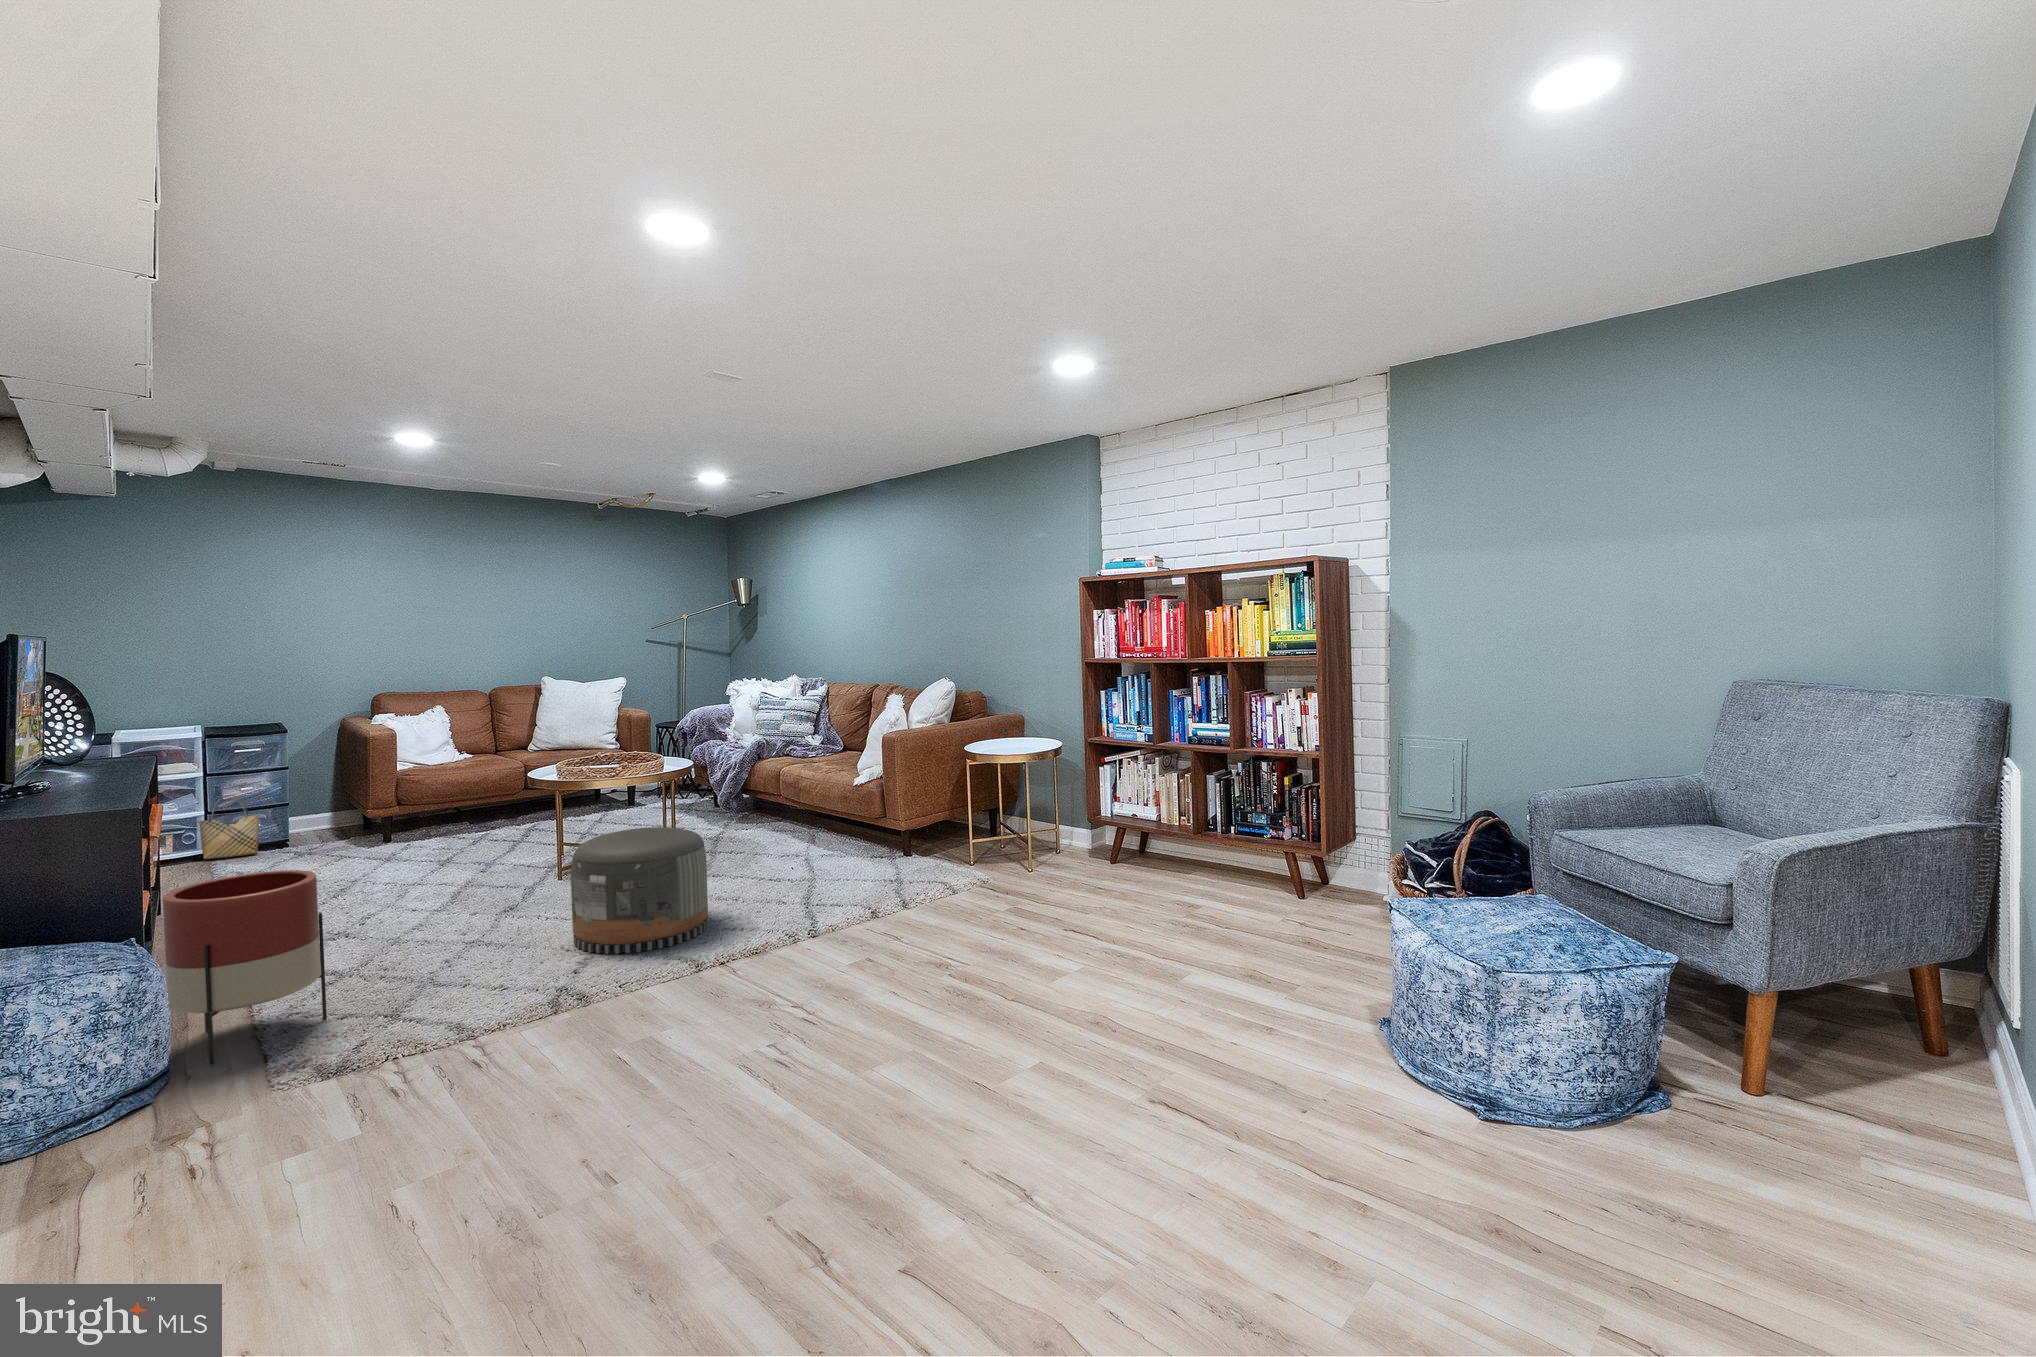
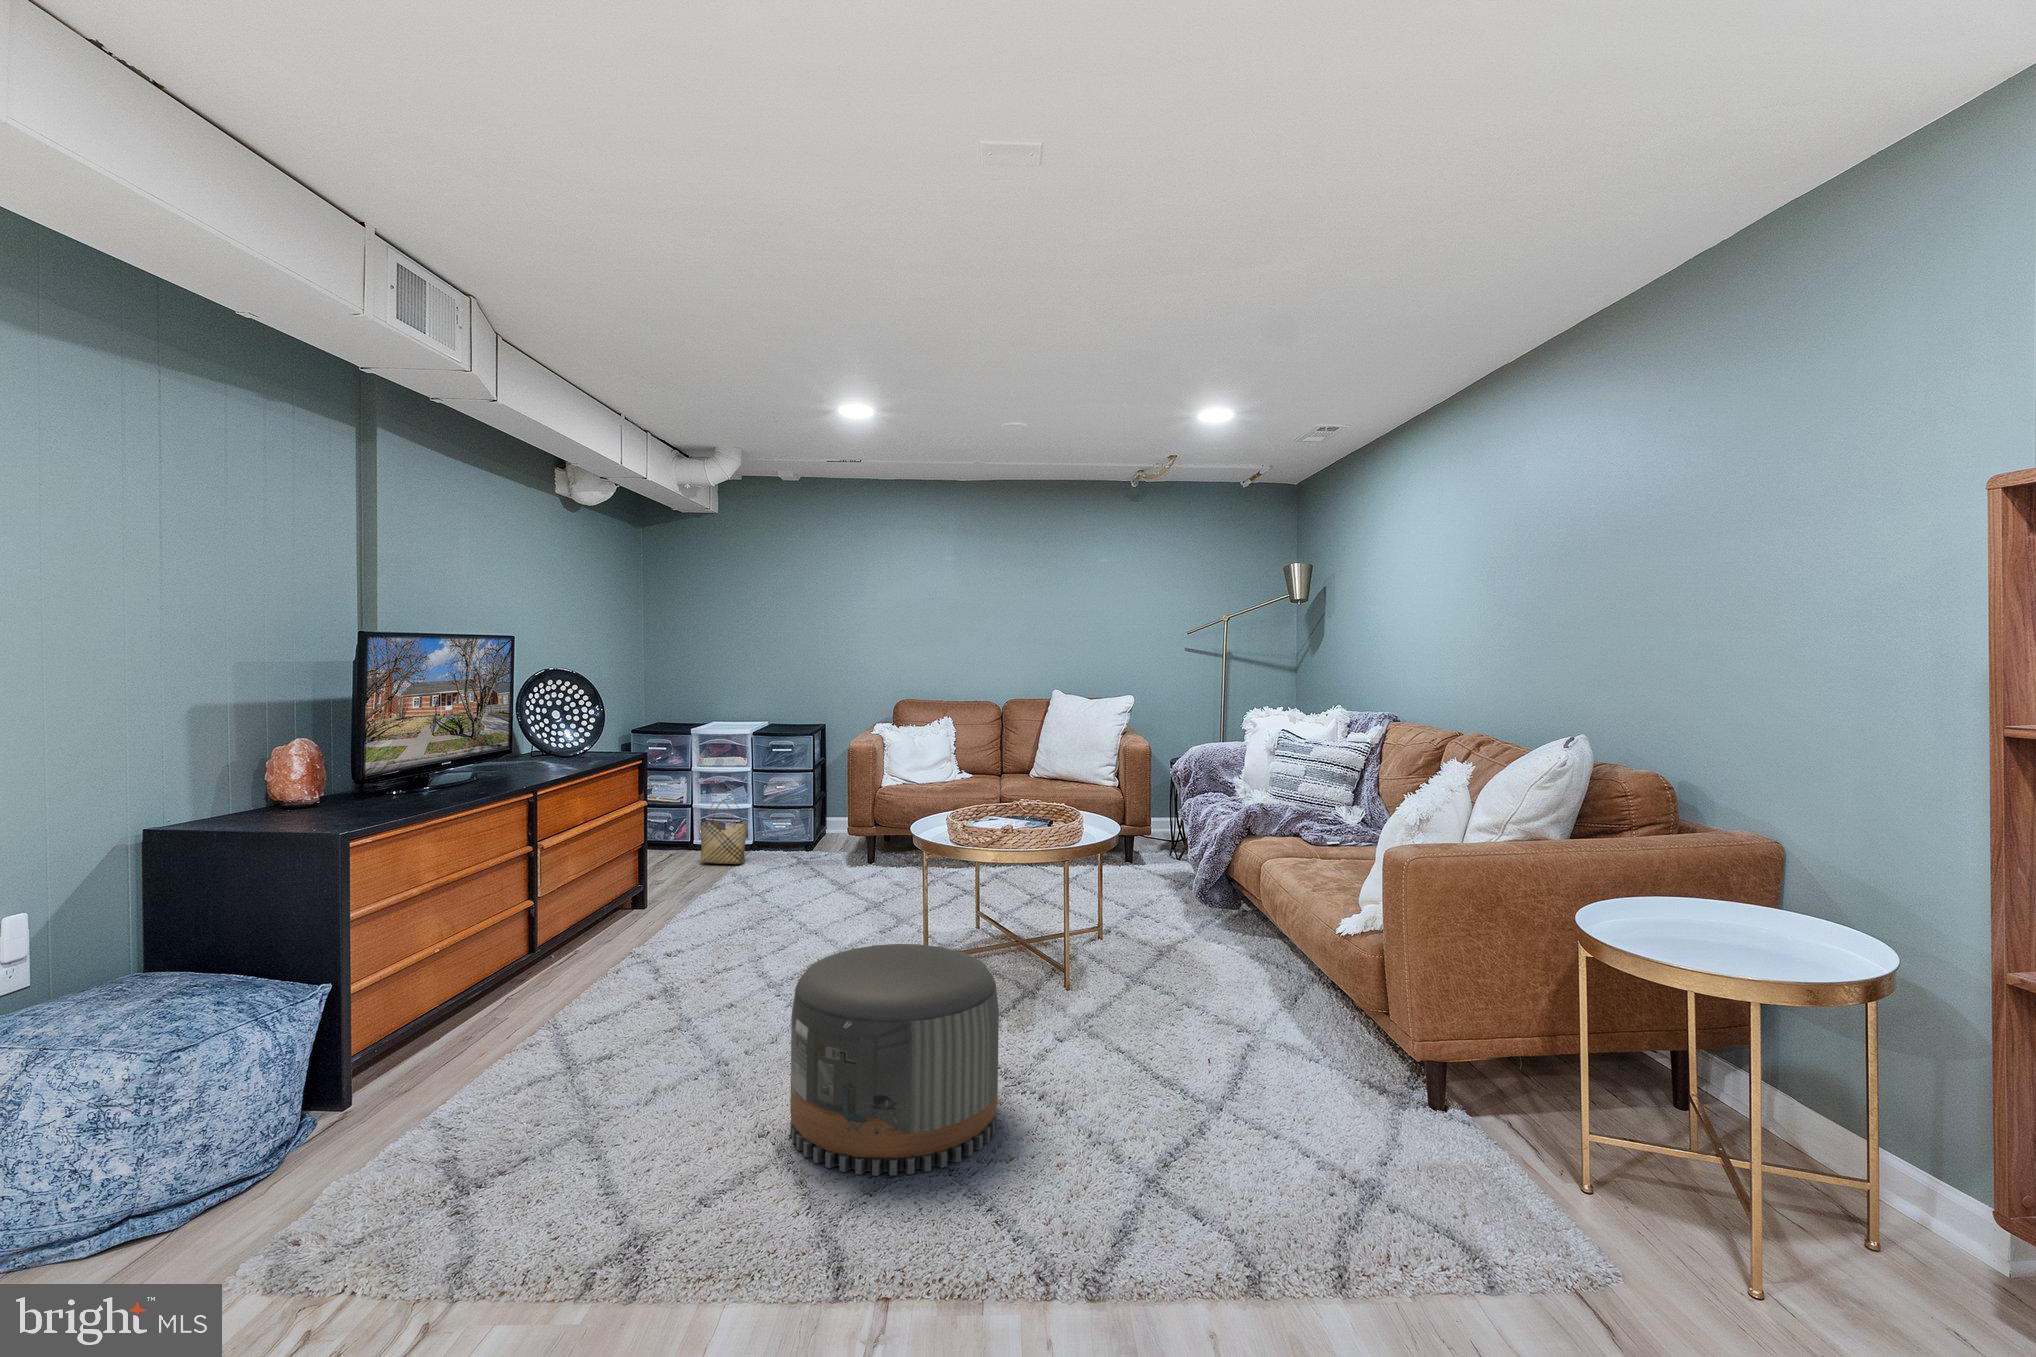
planter: present [163,870,327,1065] -> none [273,930,454,1189]

